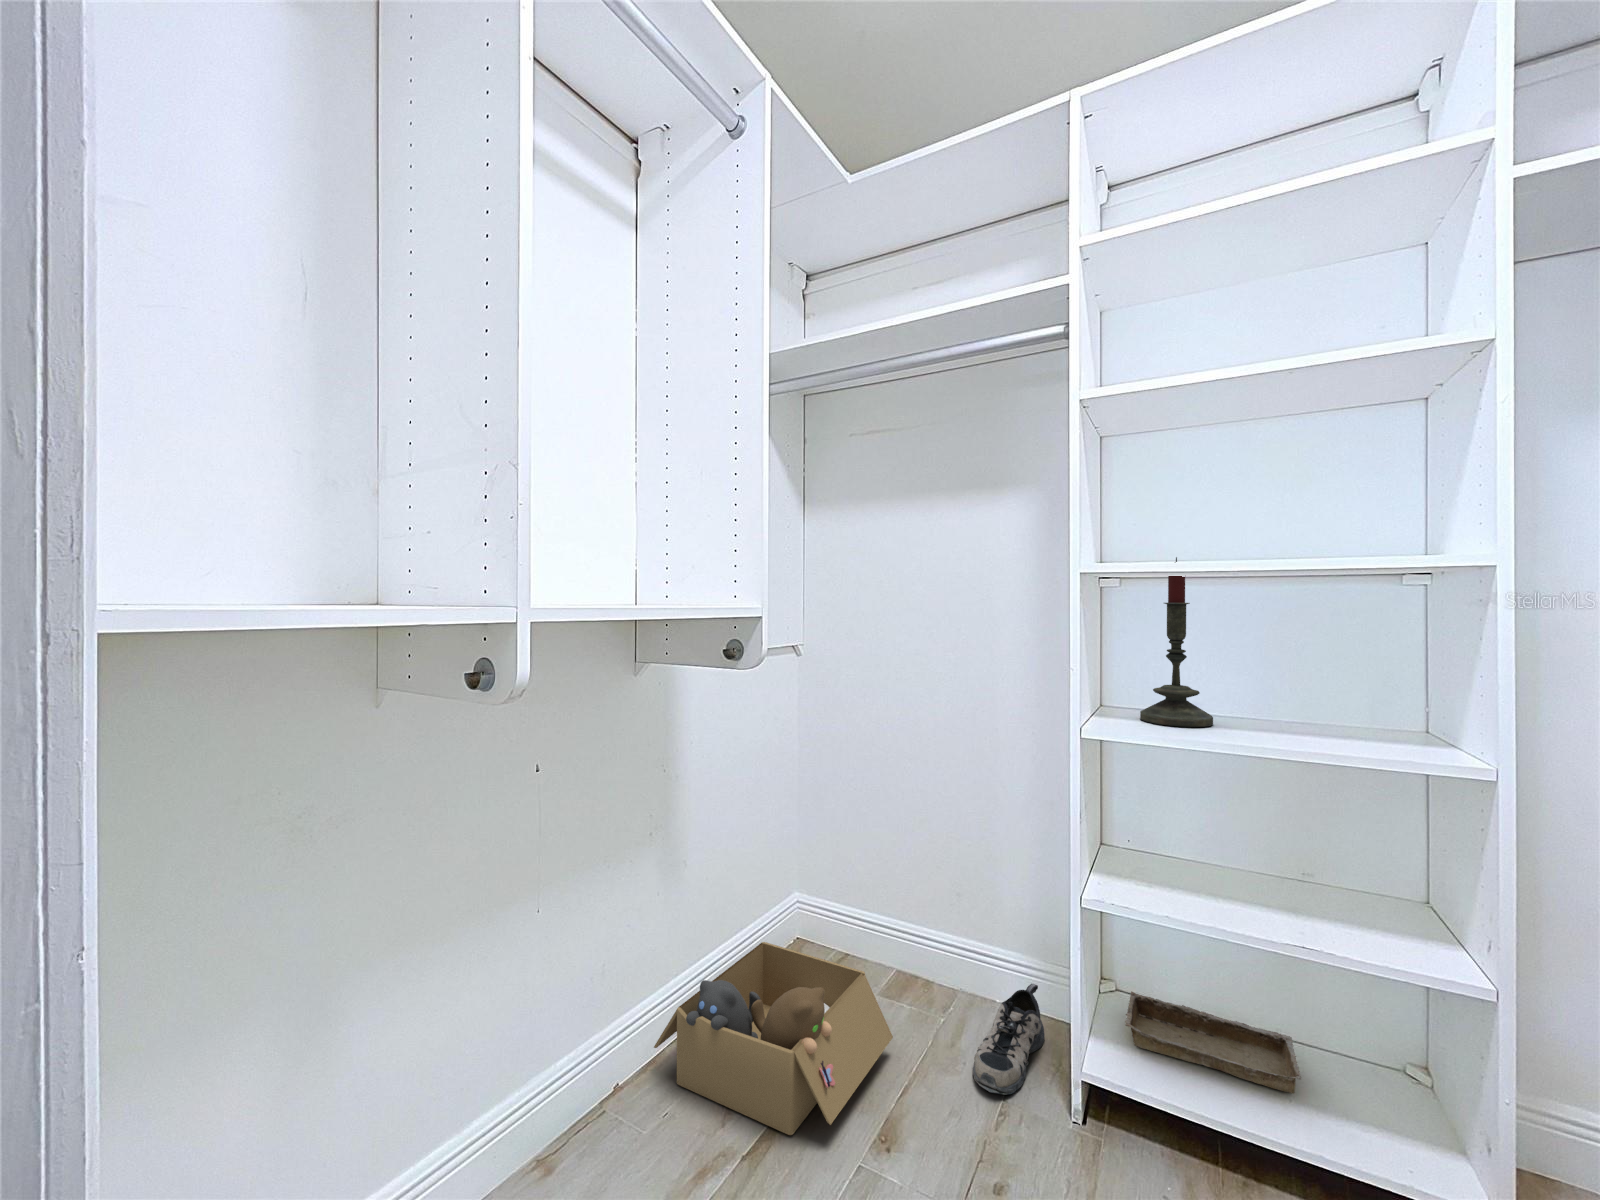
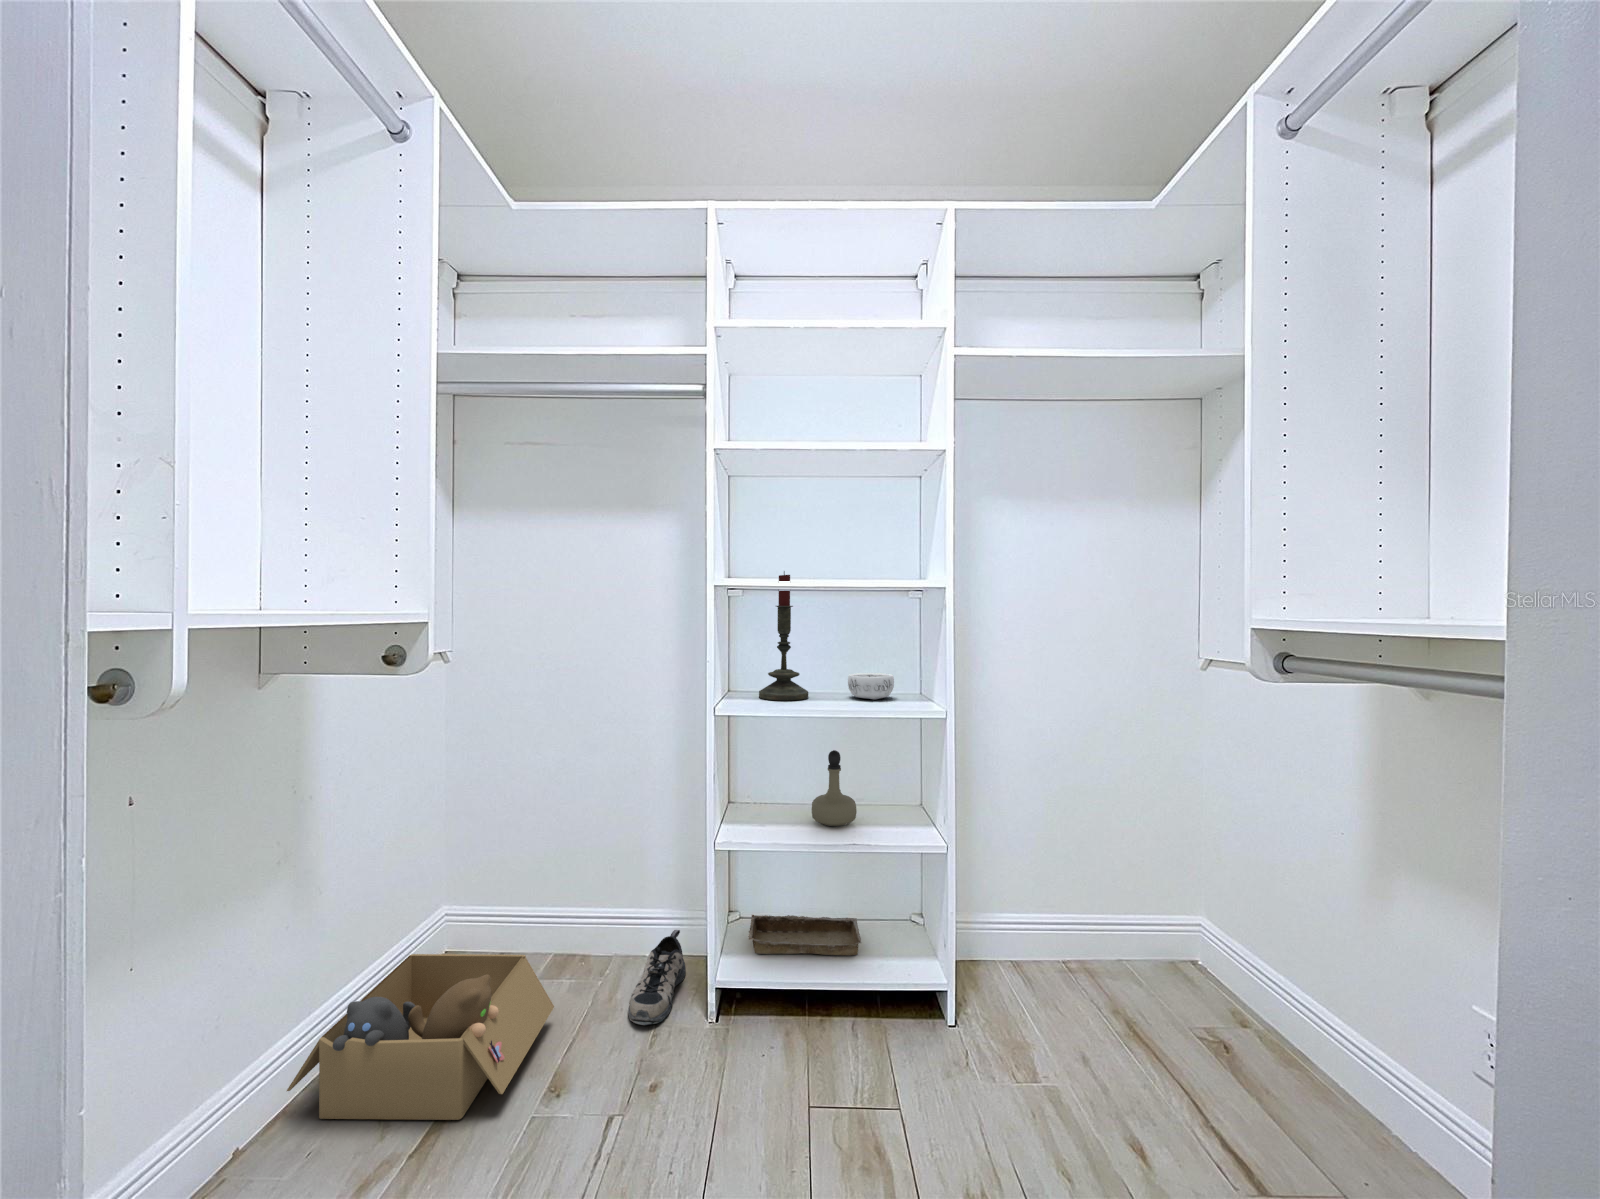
decorative bowl: none [1276,697,1357,736] -> present [848,673,894,699]
perfume bottle: none [1218,800,1292,906] -> present [812,750,857,826]

